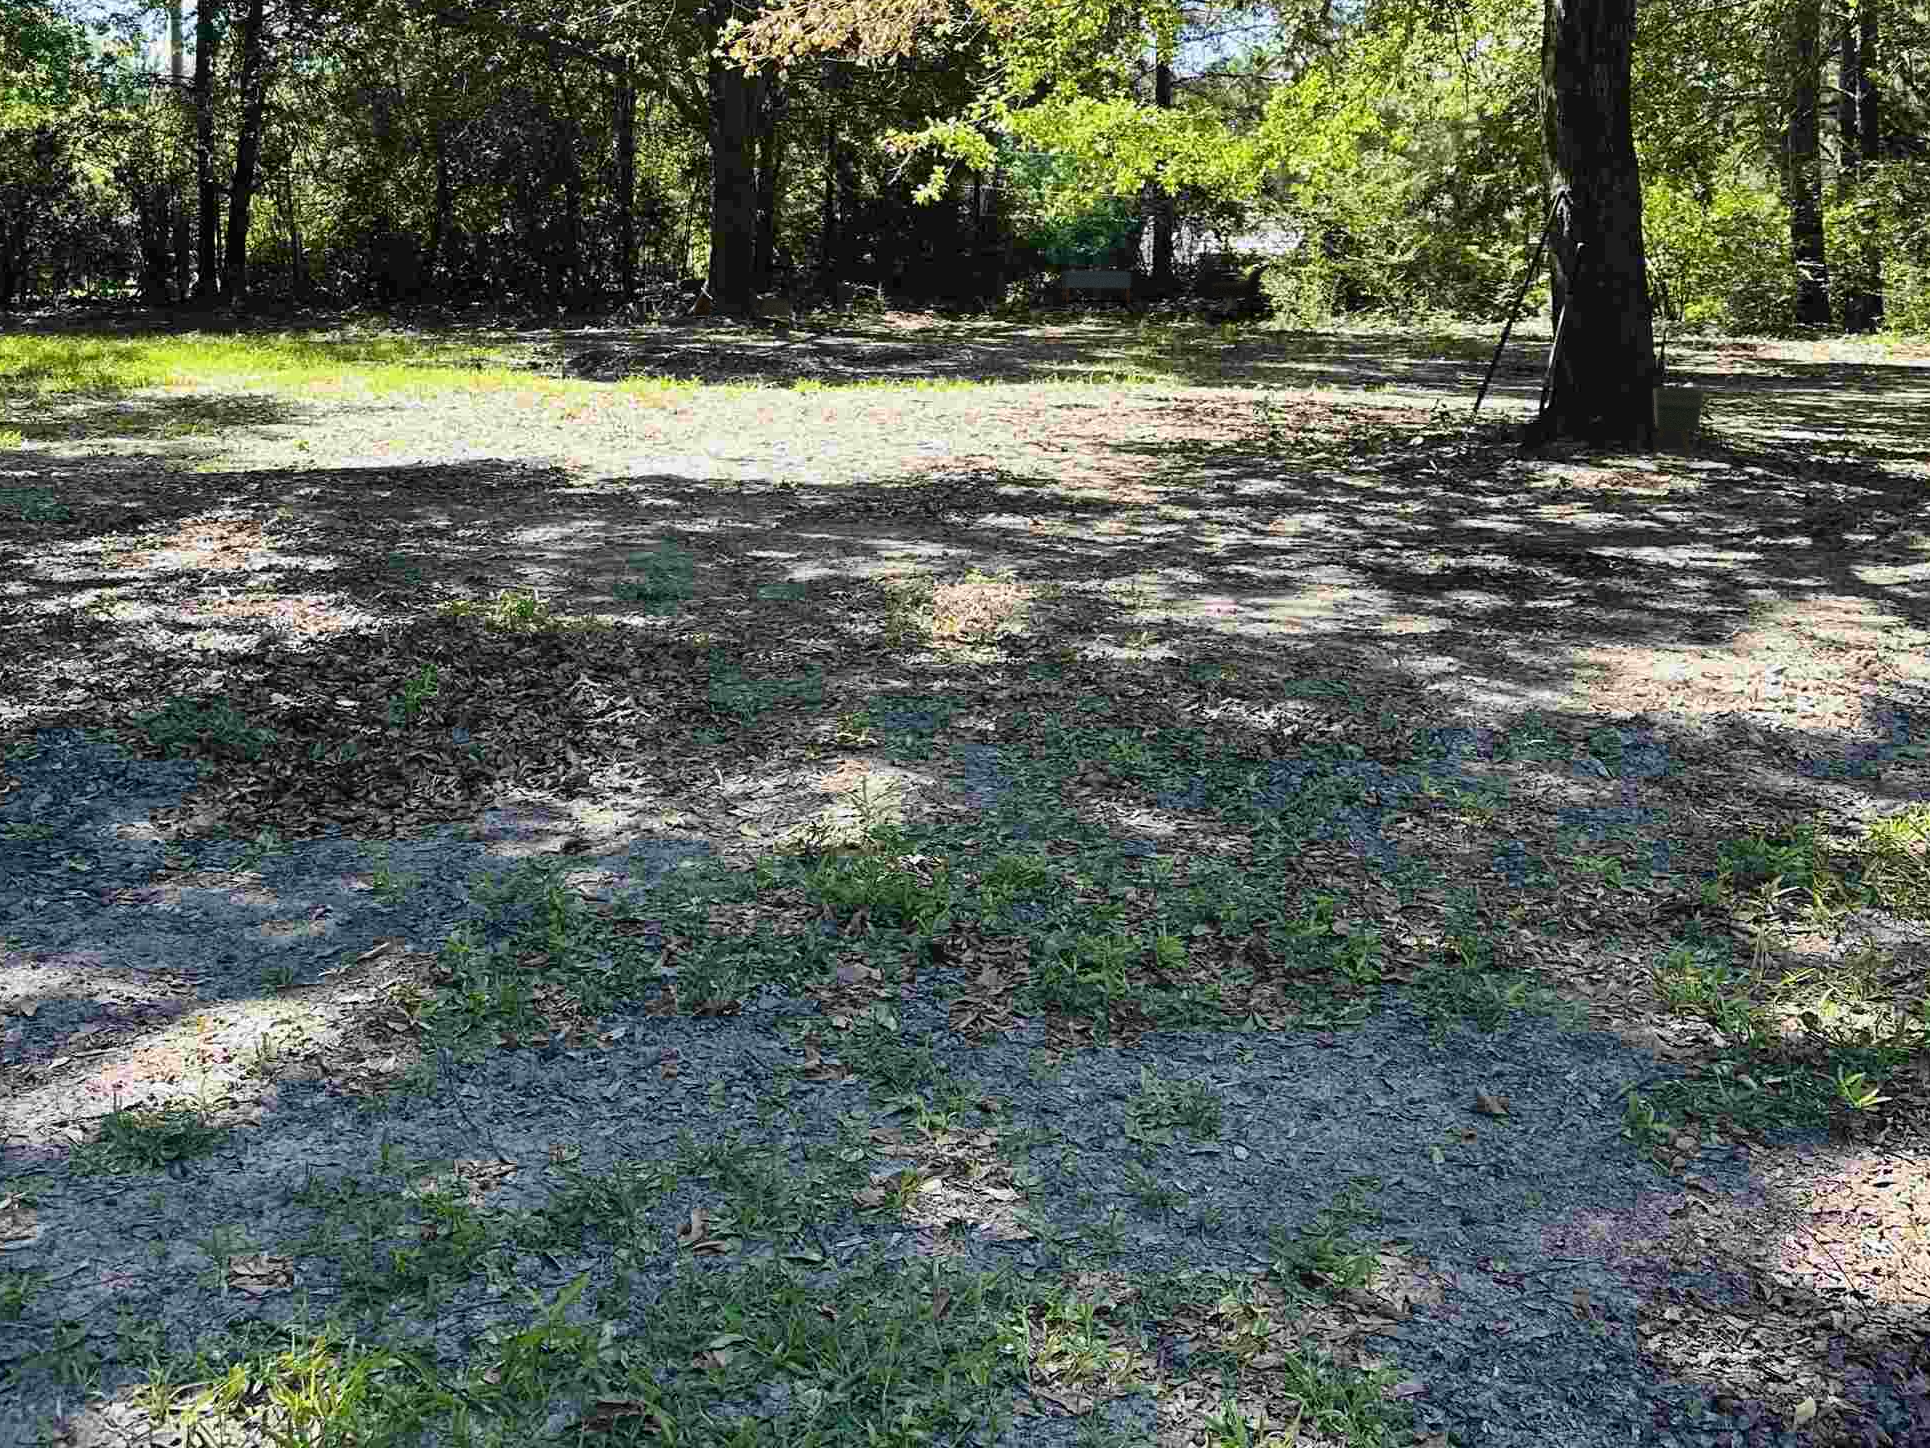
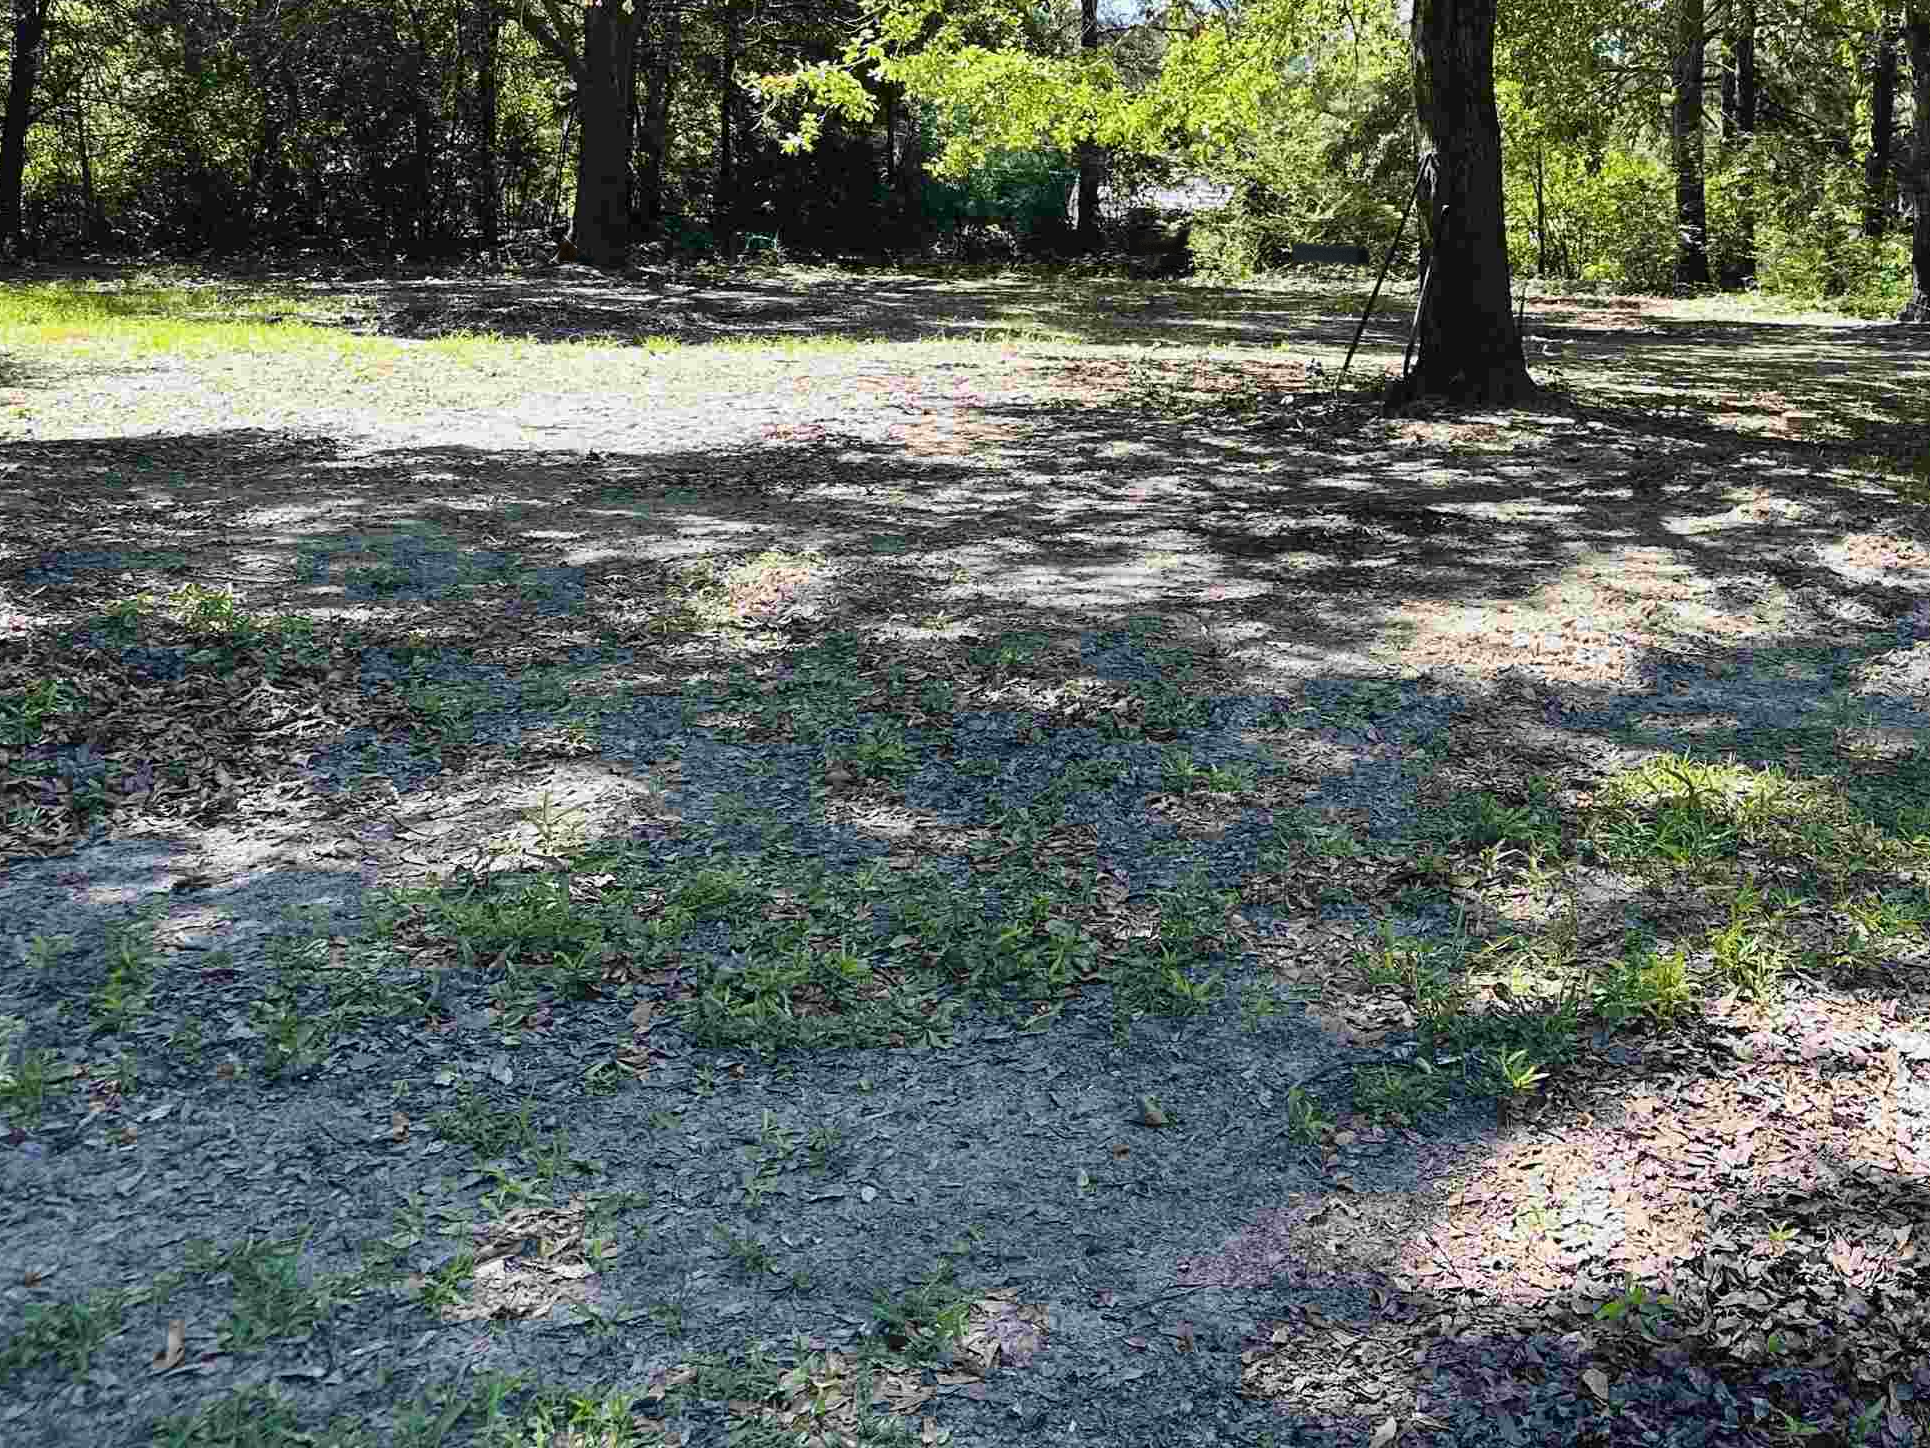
bench: present [1061,271,1131,302] -> present [1293,243,1371,281]
basket: present [748,296,791,317] -> none [622,240,675,267]
planter: present [1653,387,1703,462] -> none [1514,348,1561,419]

